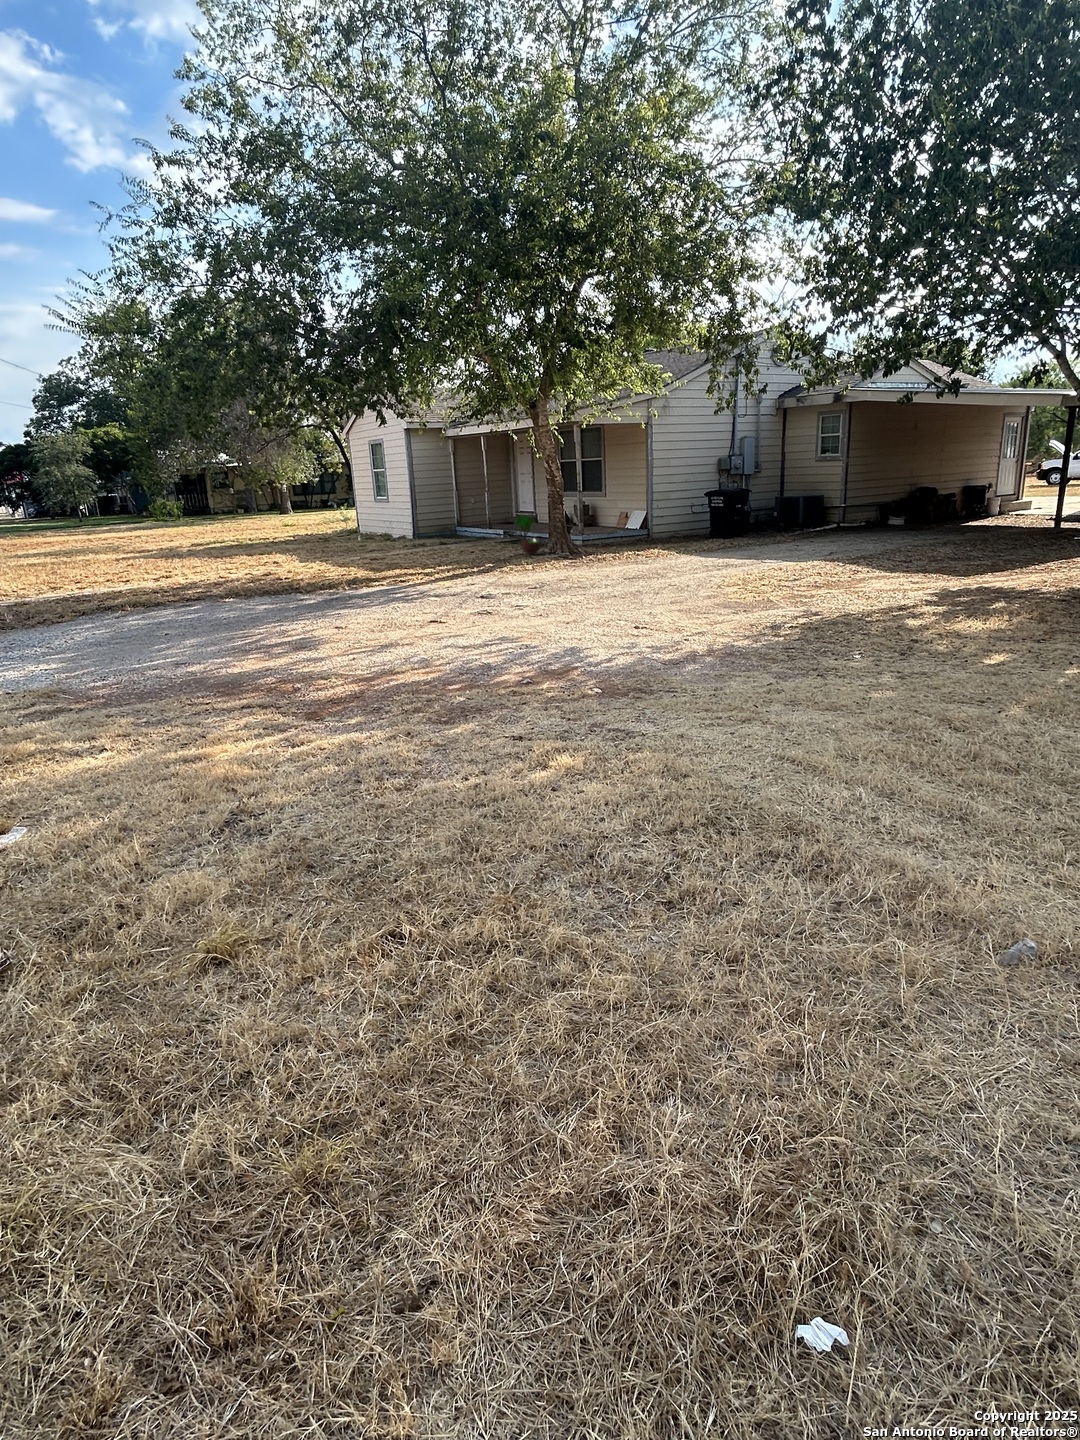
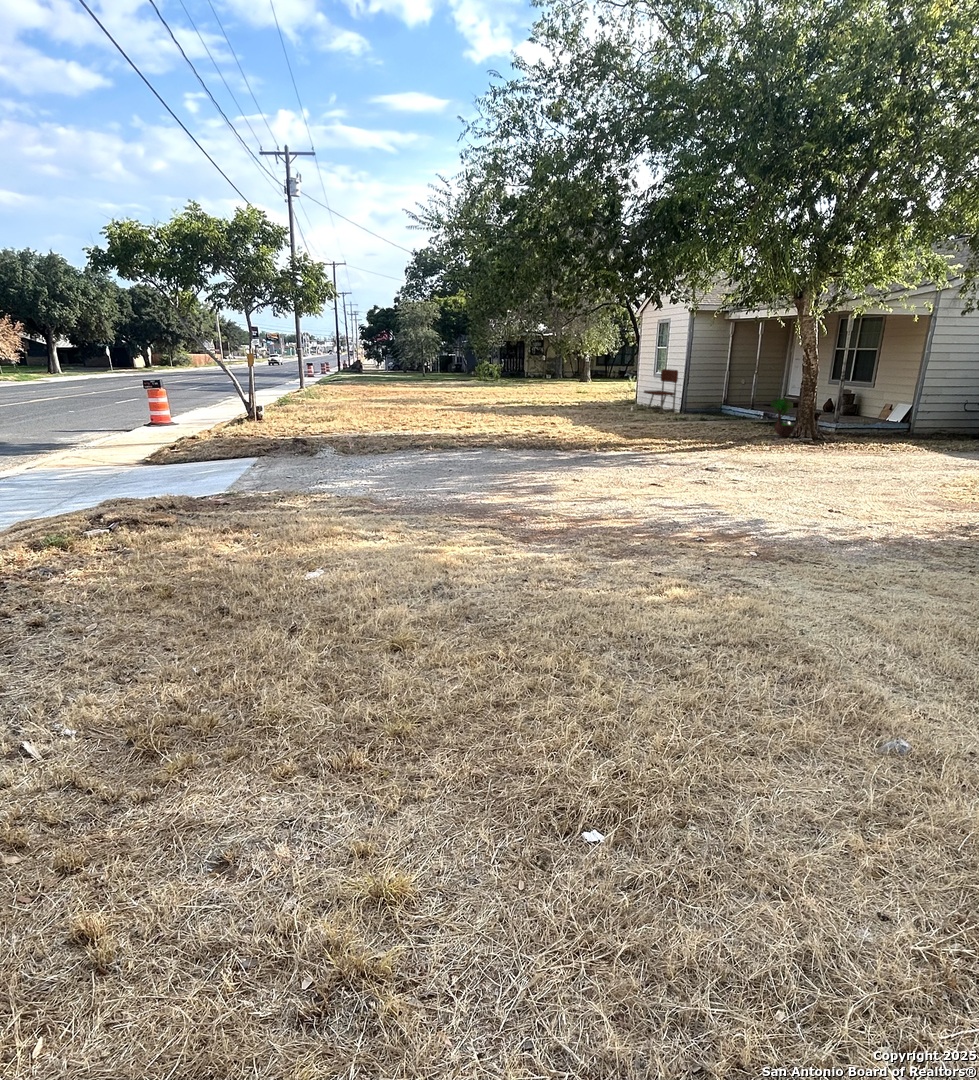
bench: none [370,493,409,540] -> present [644,369,678,411]

